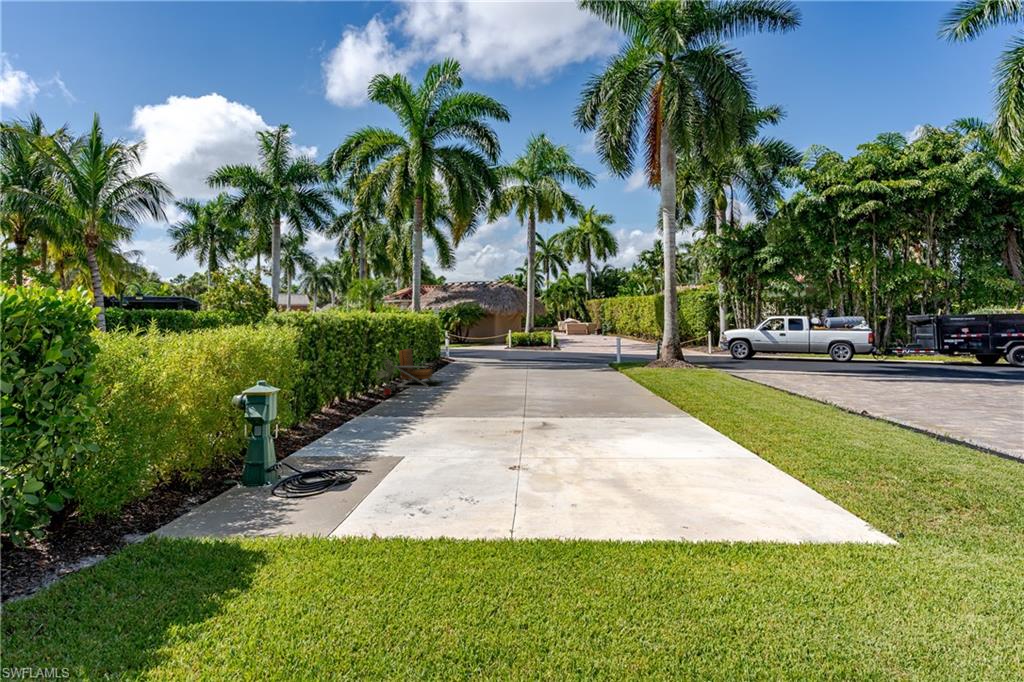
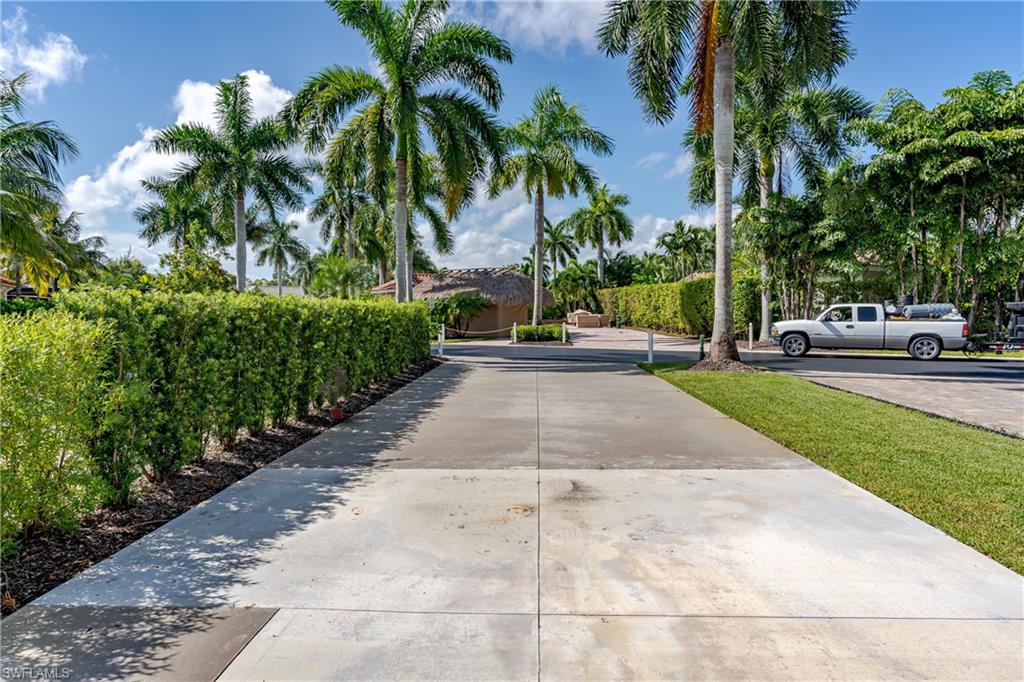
lounge chair: present [395,349,434,387] -> none [354,349,411,403]

